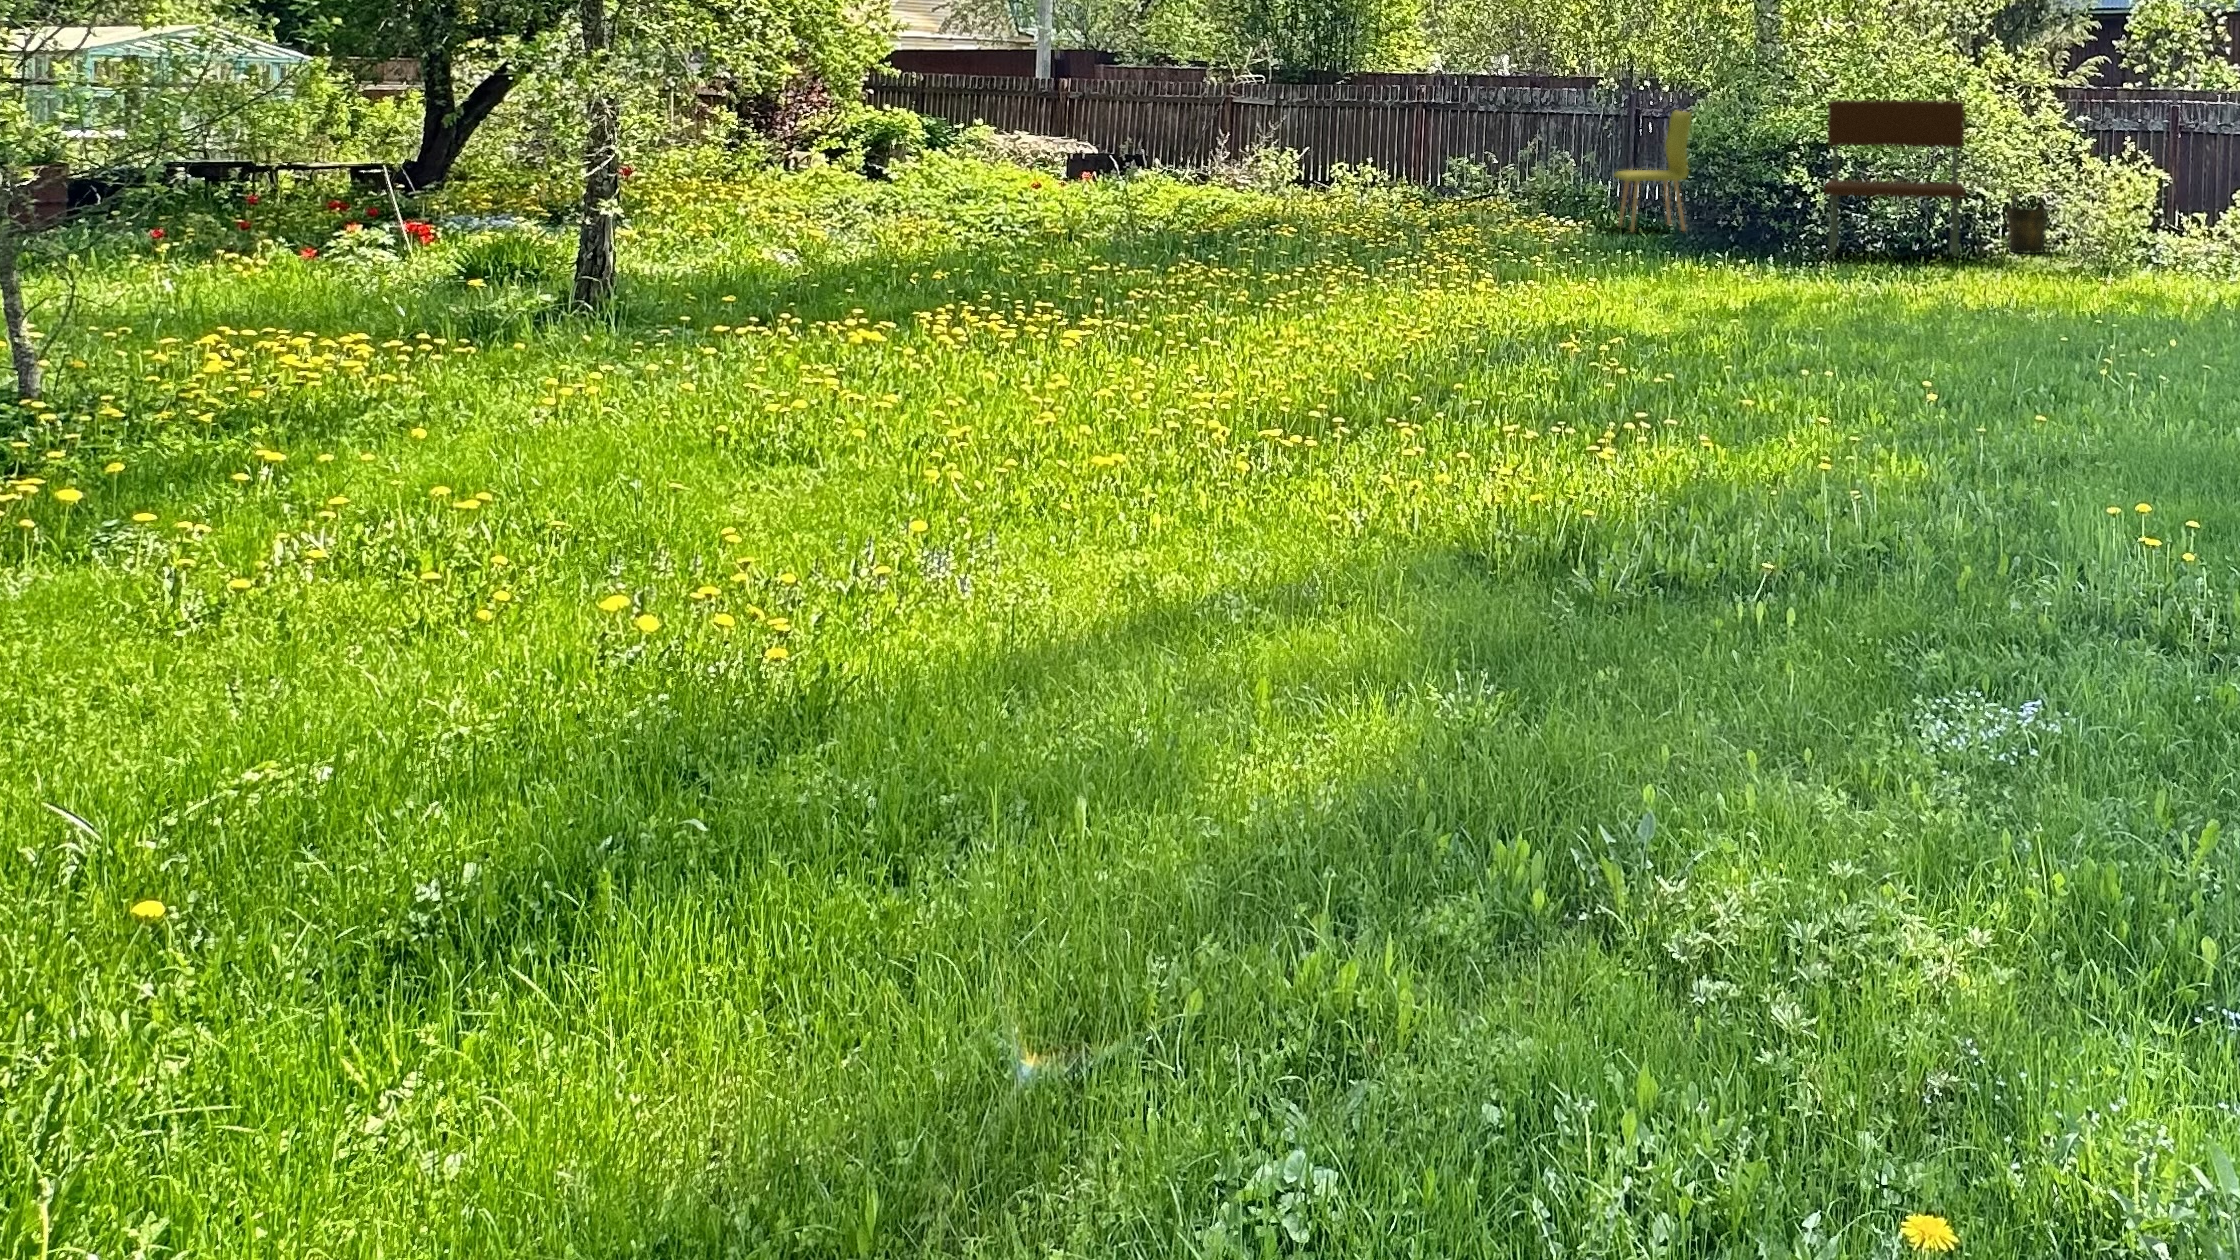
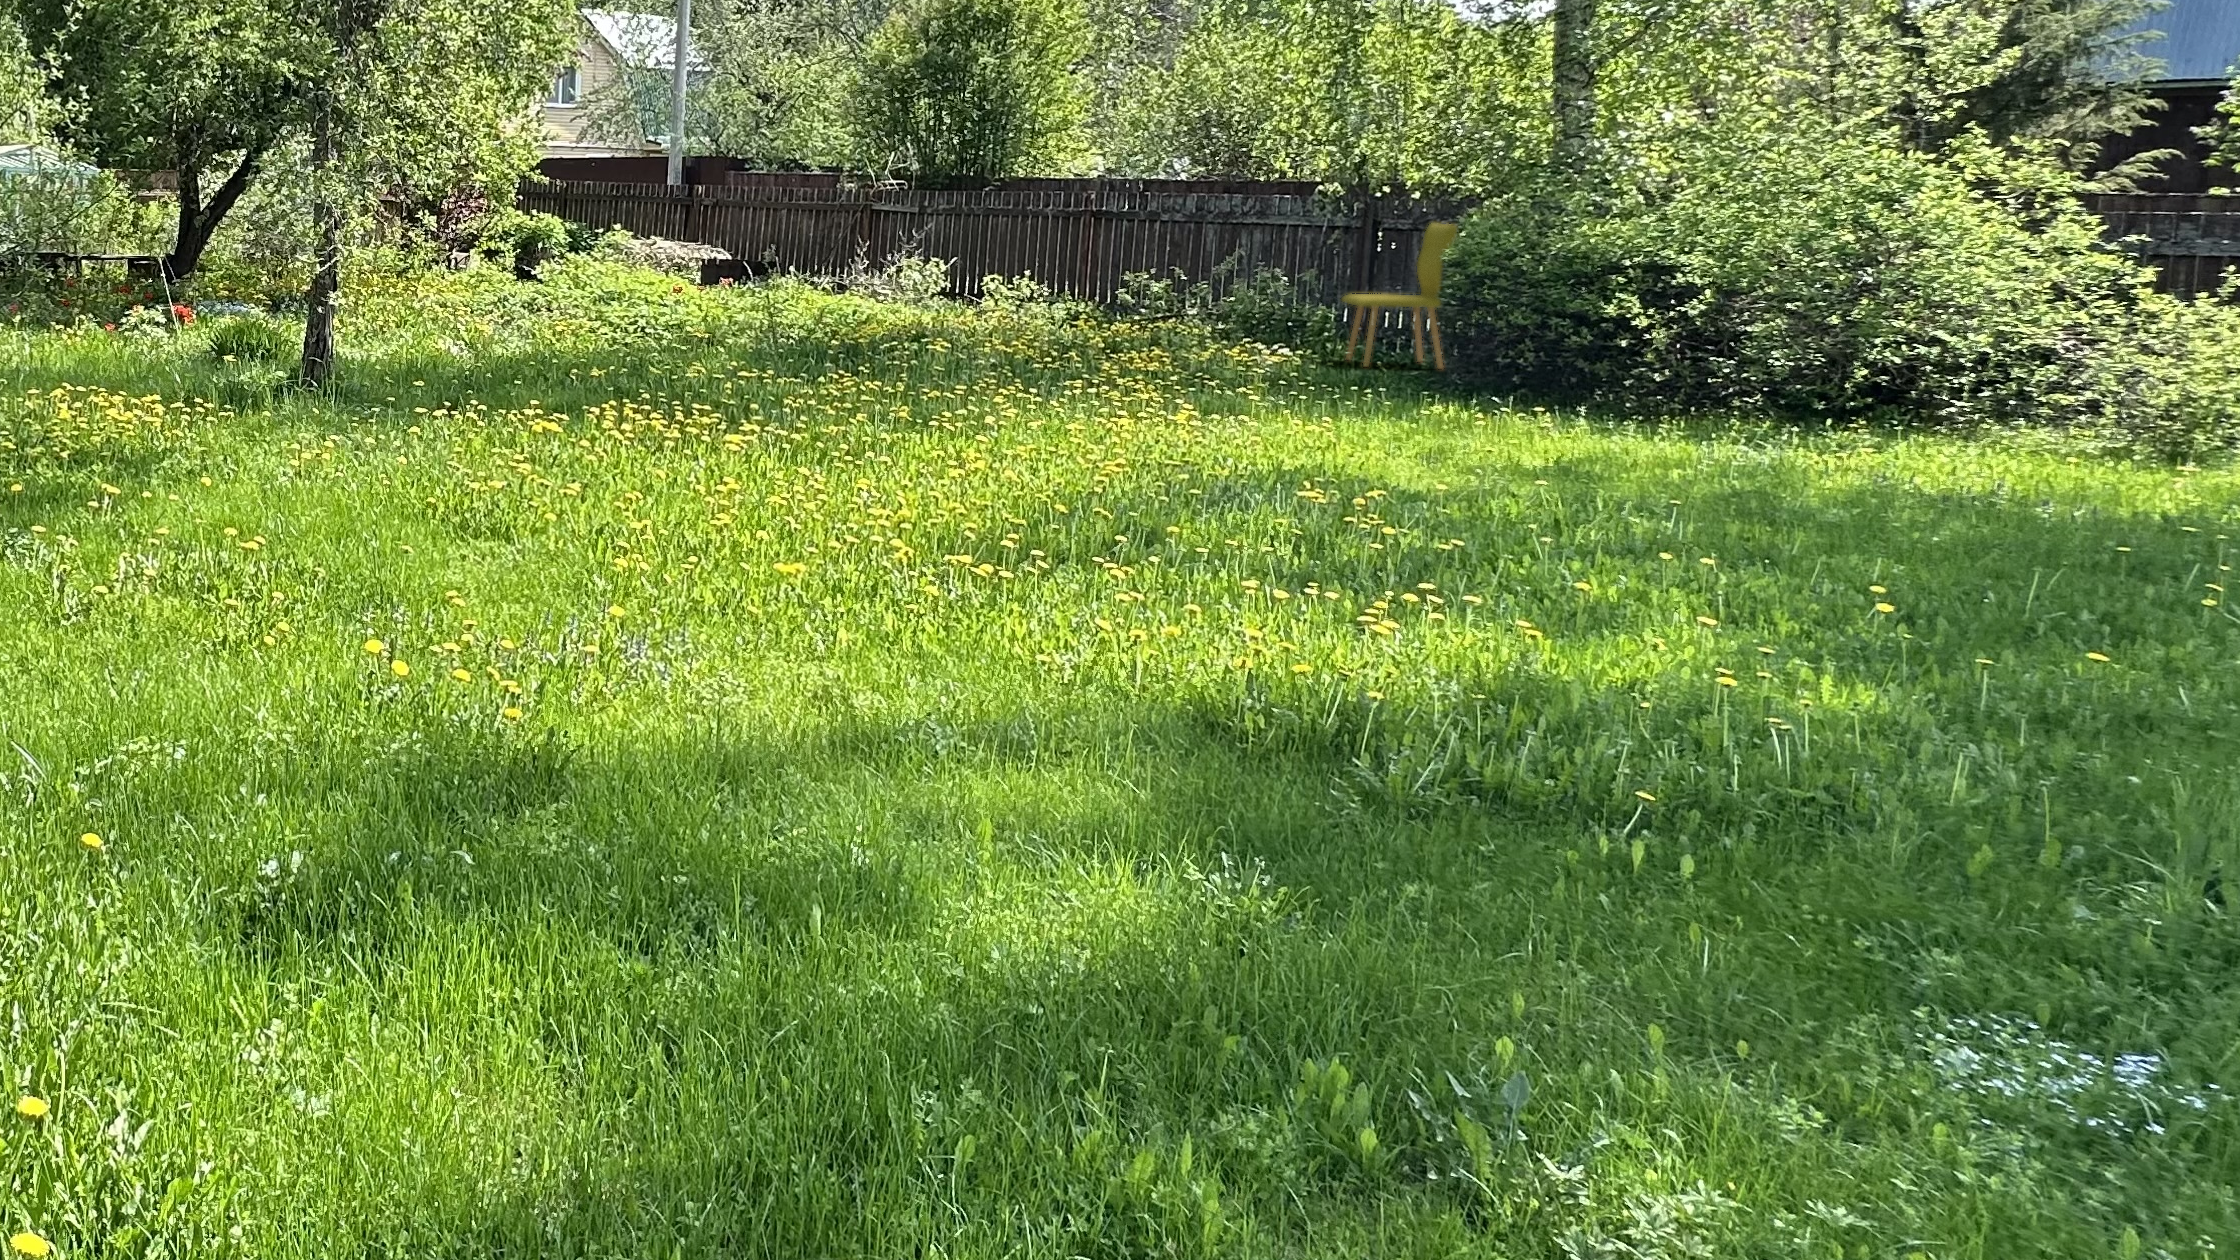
bench: present [1824,100,1966,257] -> none [1660,209,1908,418]
bucket: present [2005,189,2048,254] -> none [1979,329,2063,422]

